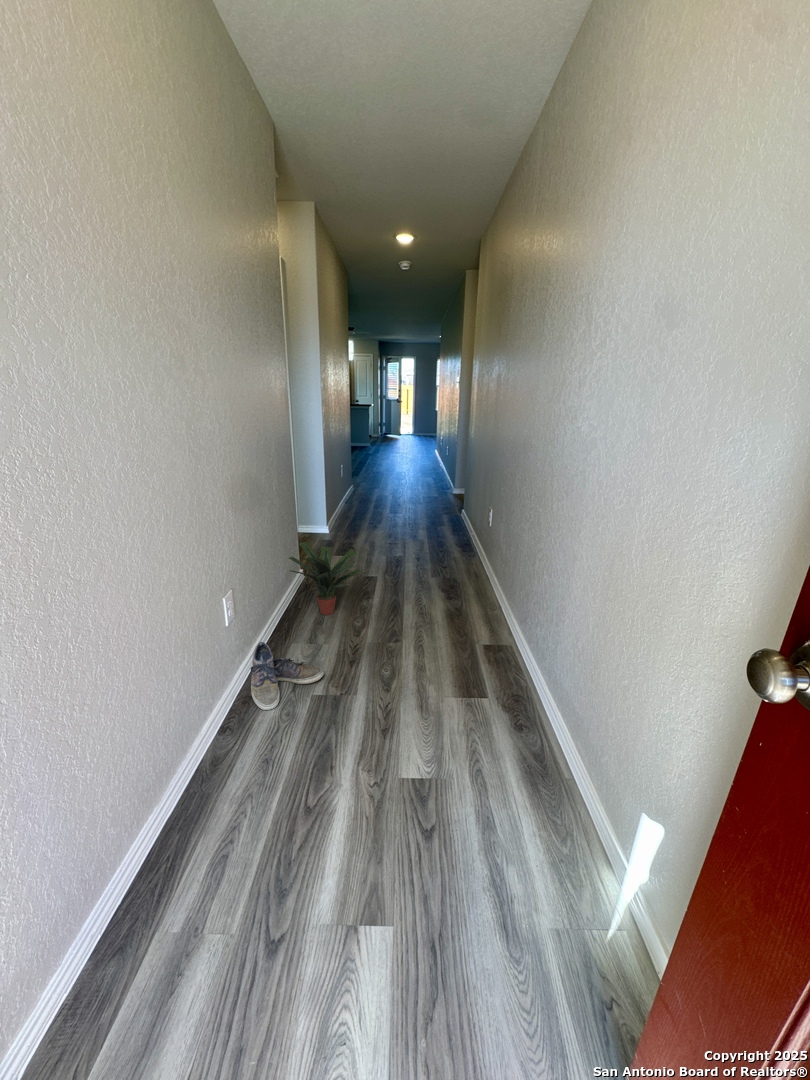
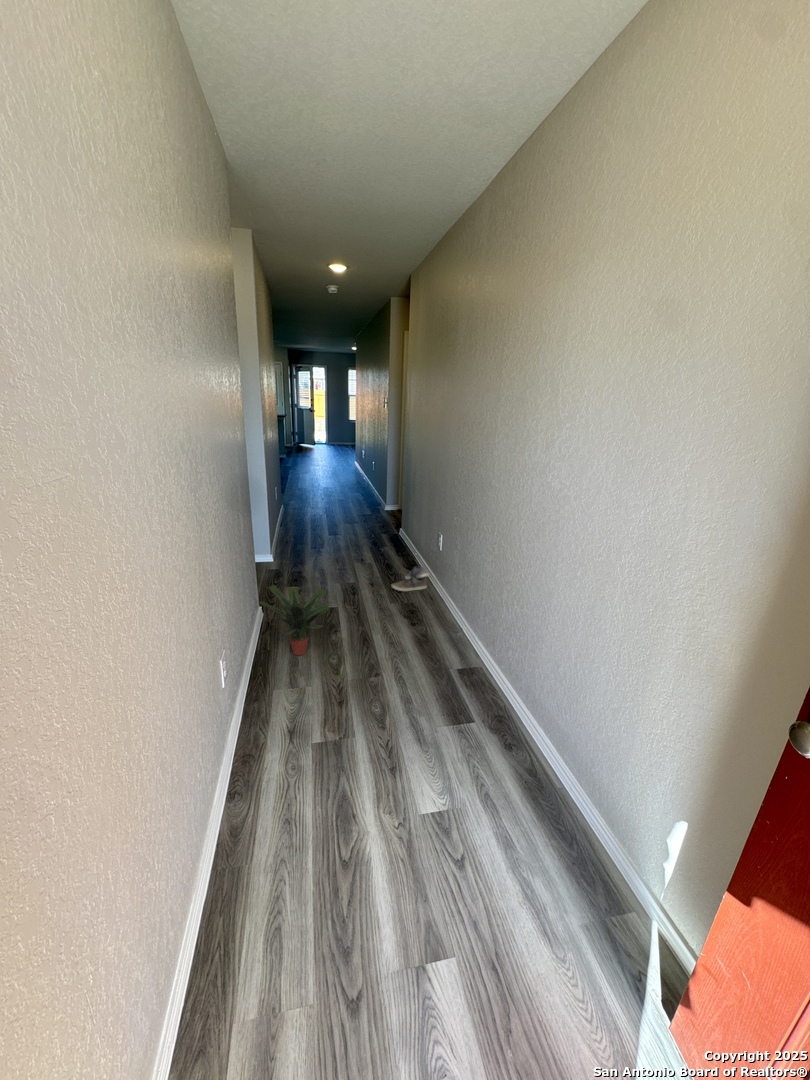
shoe: present [251,642,324,710] -> present [392,566,429,591]

